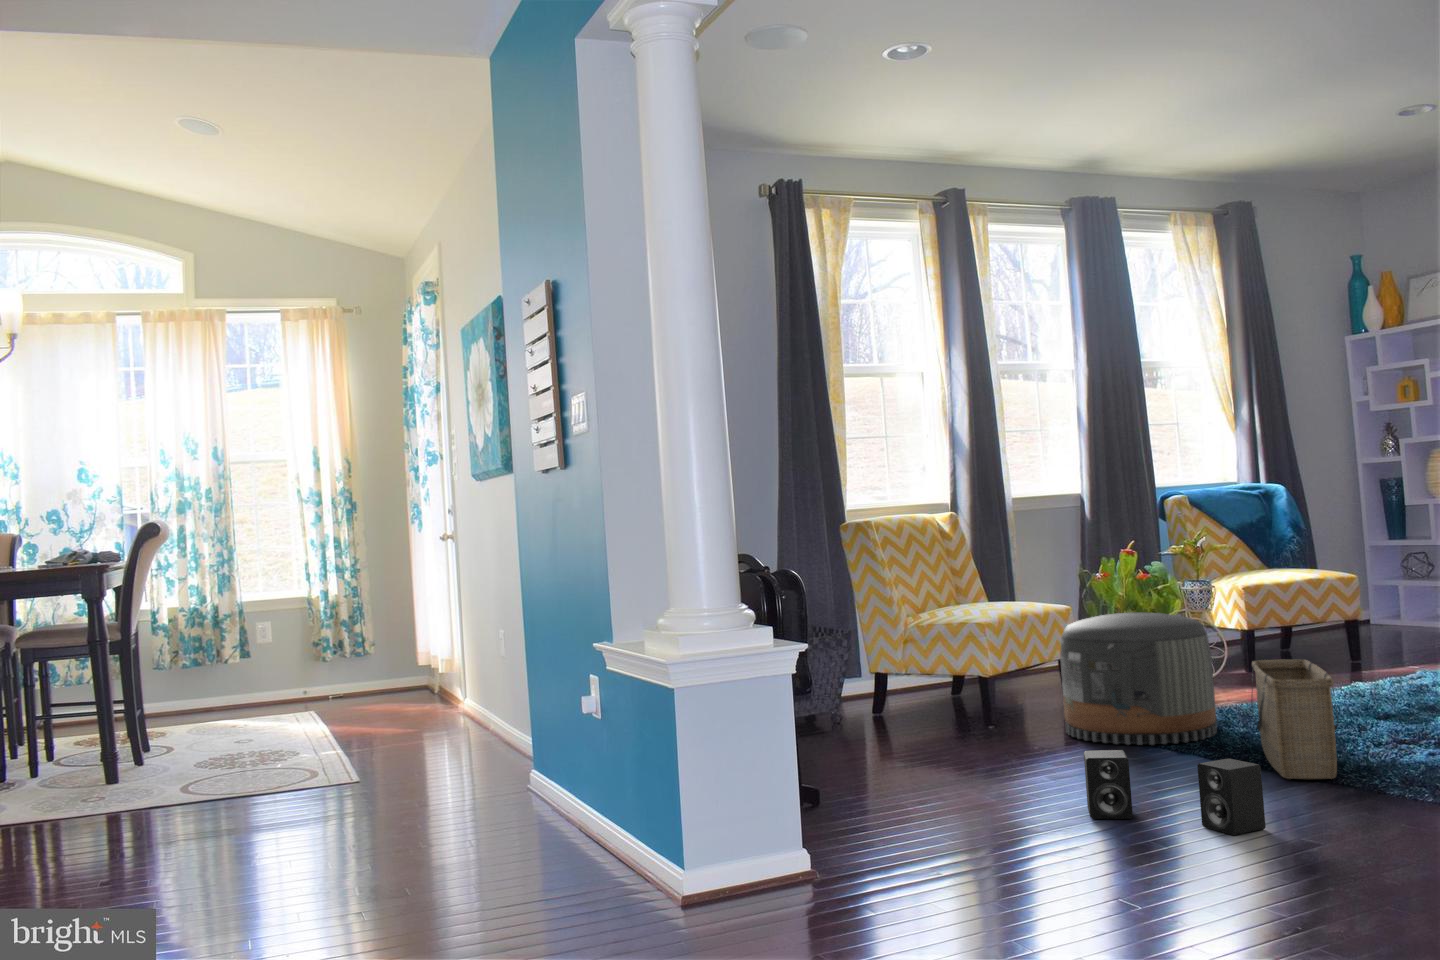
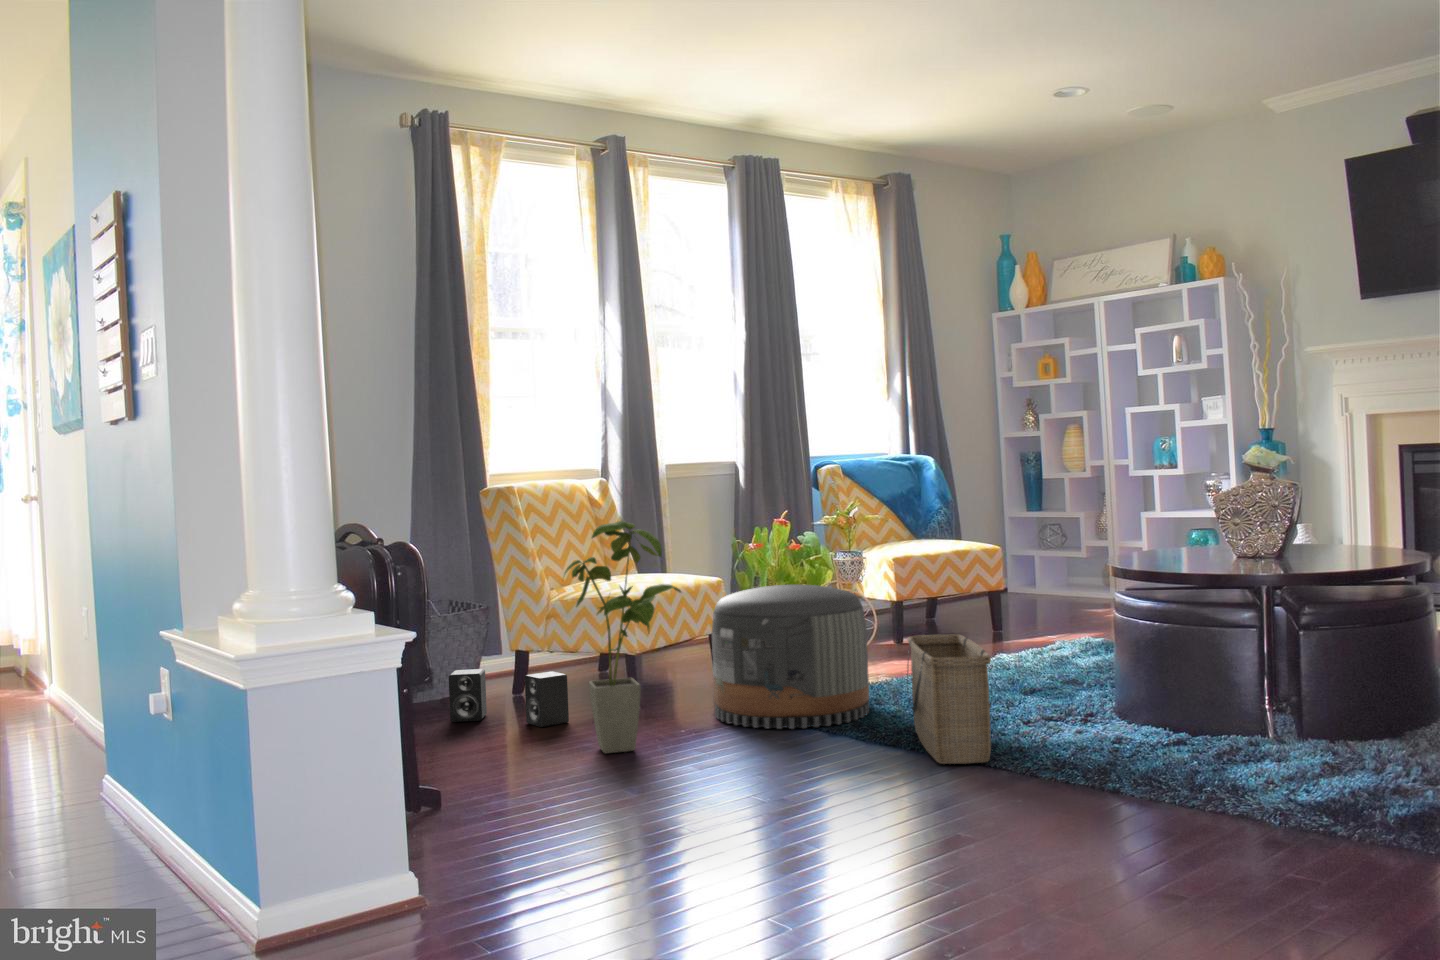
house plant: none [925,556,1031,760] -> present [565,521,681,753]
speaker: present [1084,750,1266,835] -> present [449,669,569,727]

